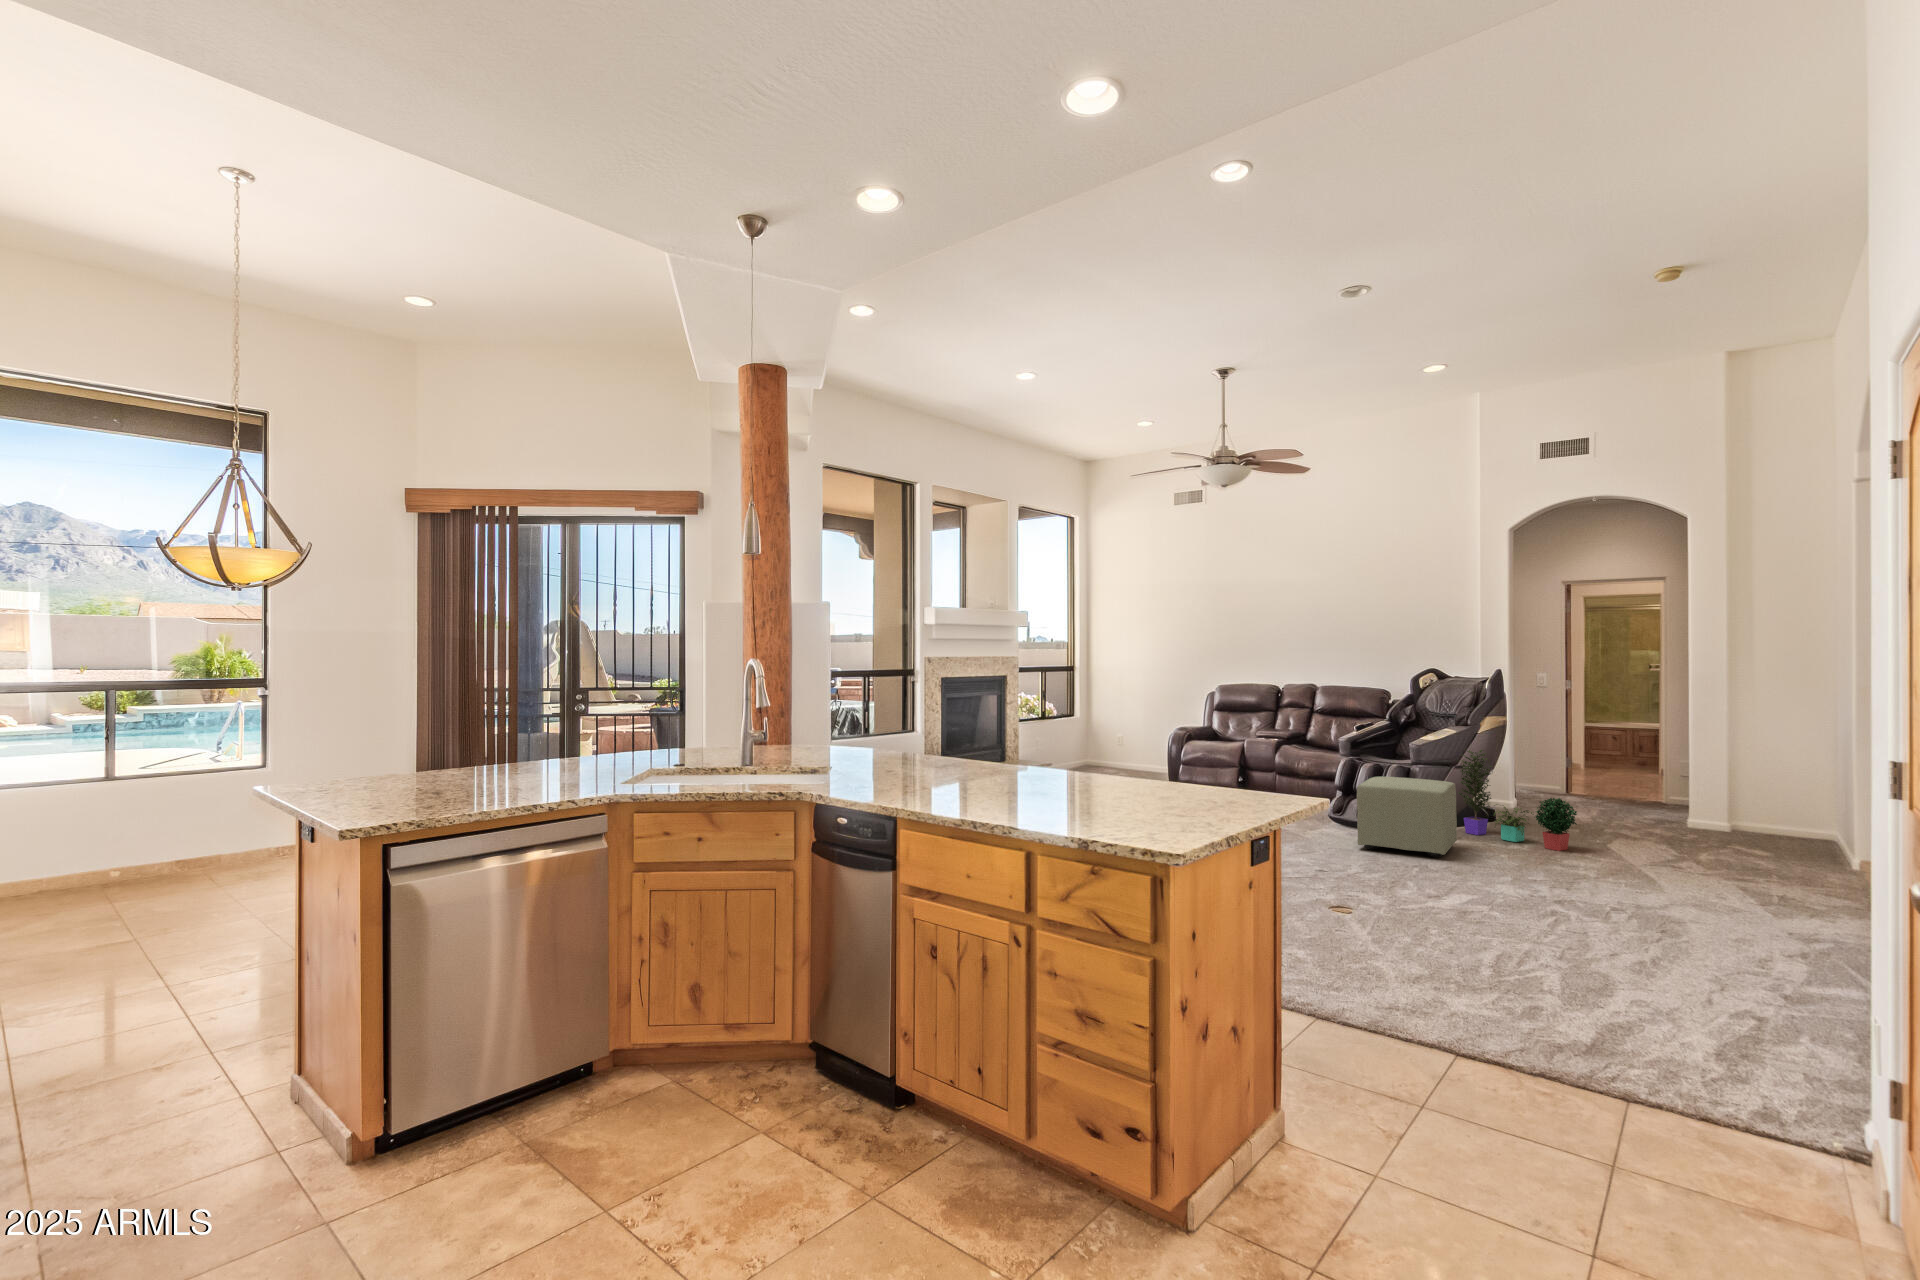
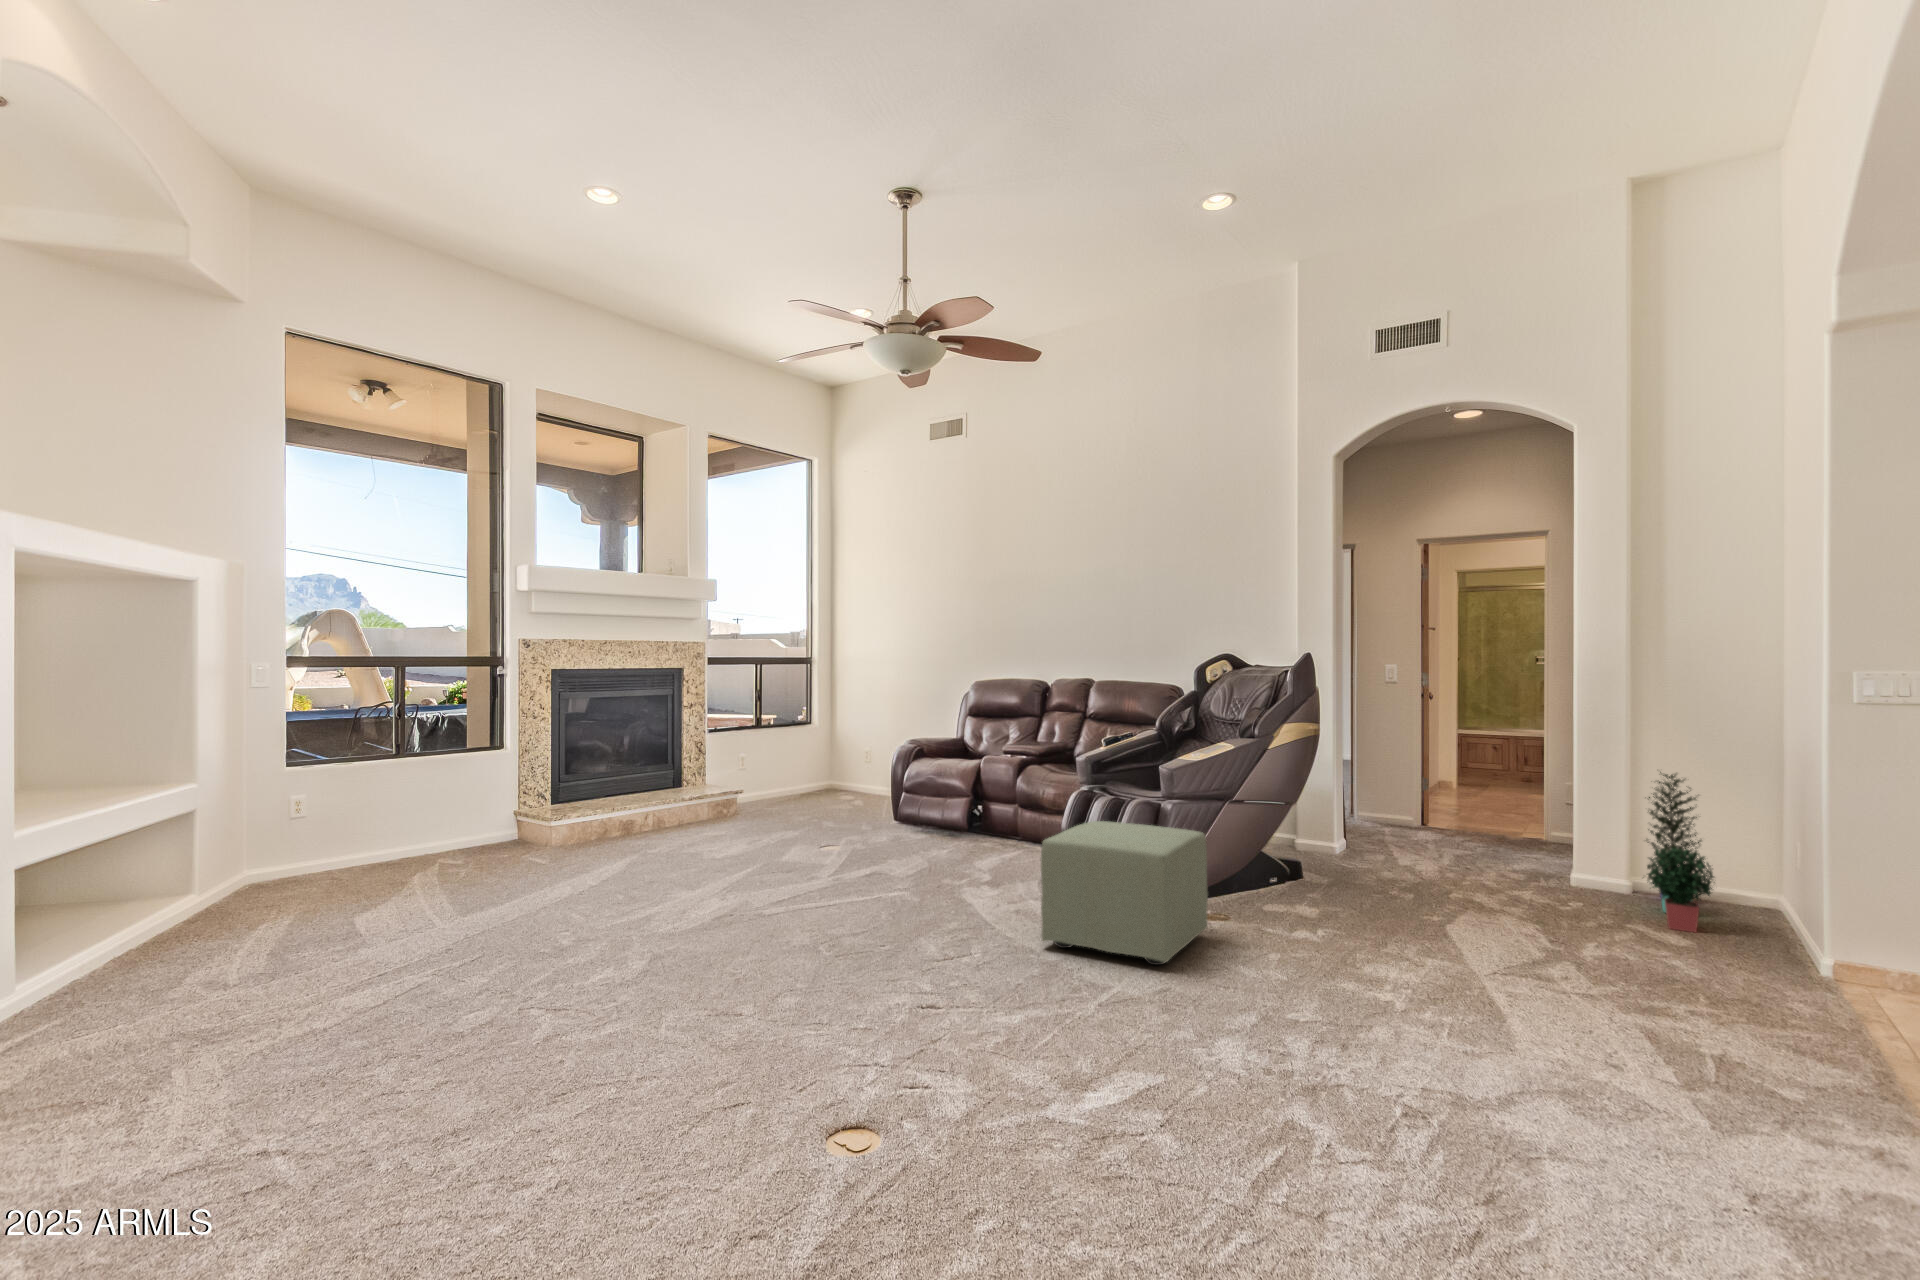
potted plant: present [1458,750,1577,851] -> present [1647,772,1715,932]

